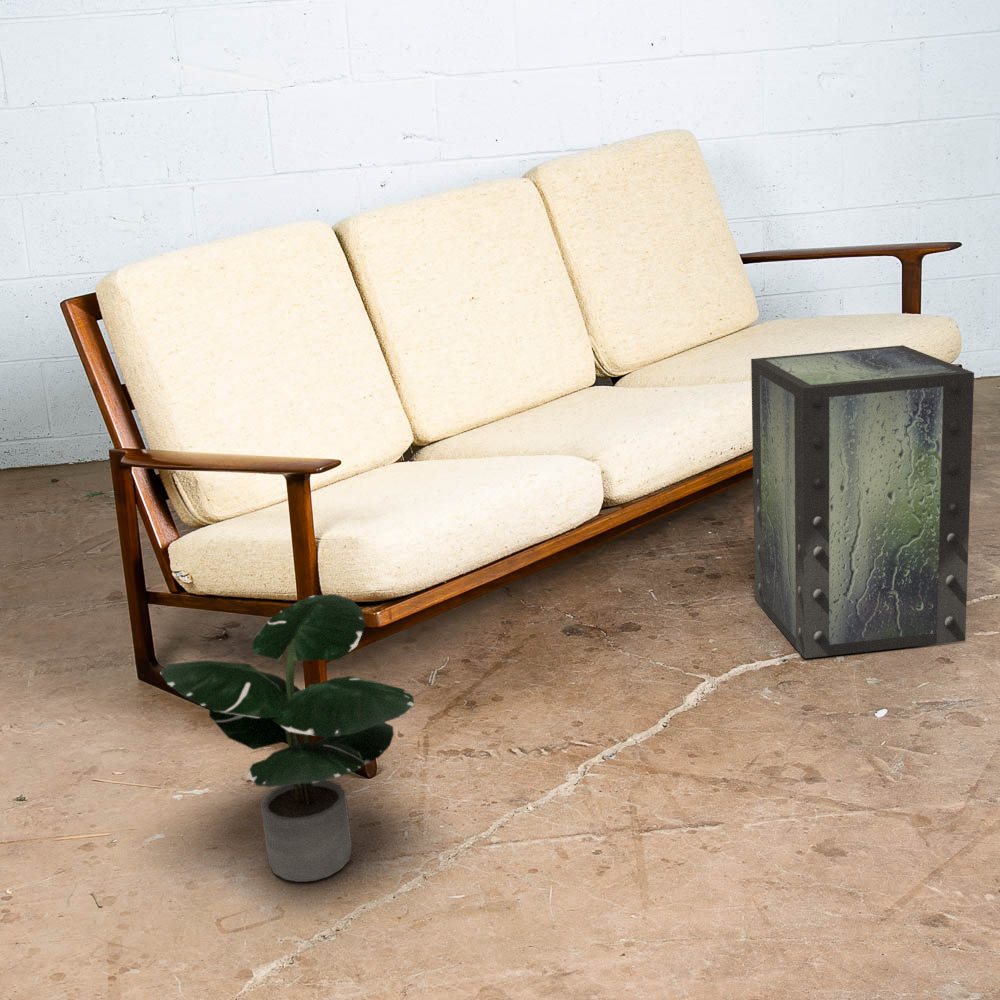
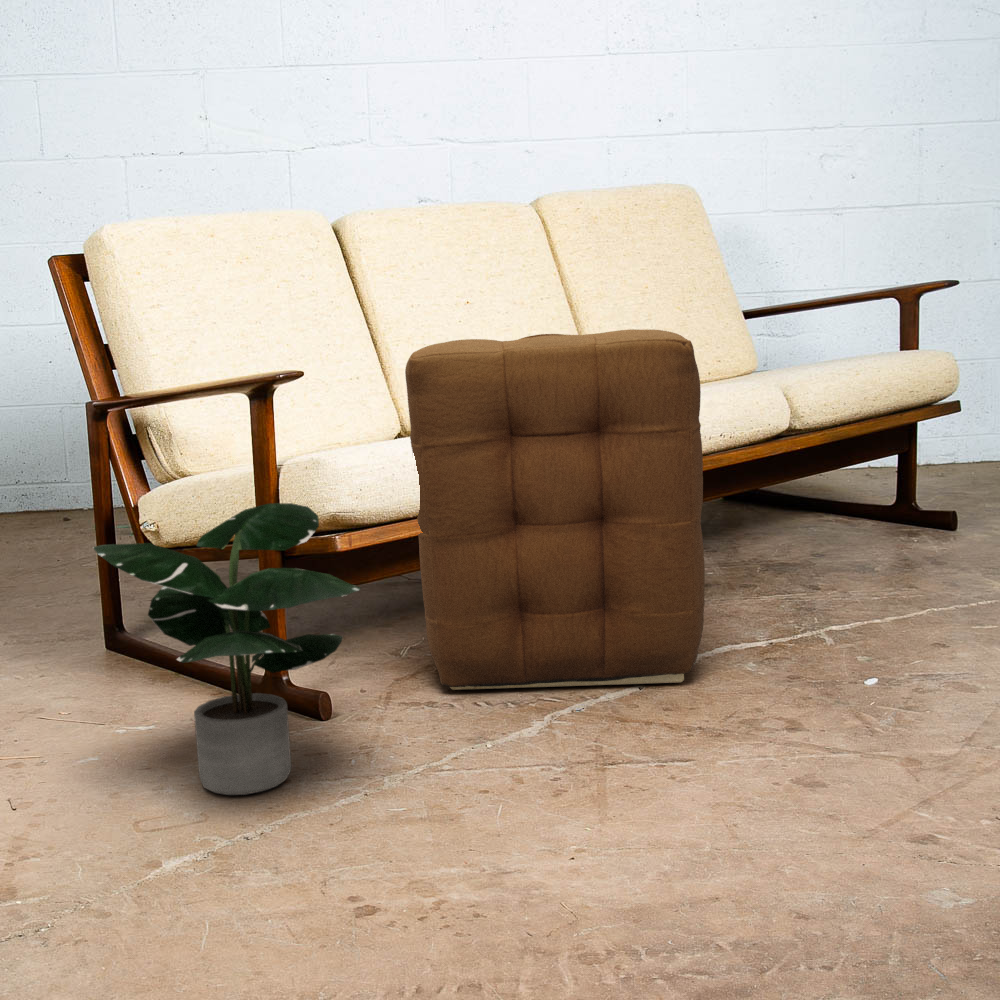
storage box: present [751,345,974,658] -> none [742,341,967,641]
ottoman: none [431,360,723,735] -> present [405,329,705,690]

